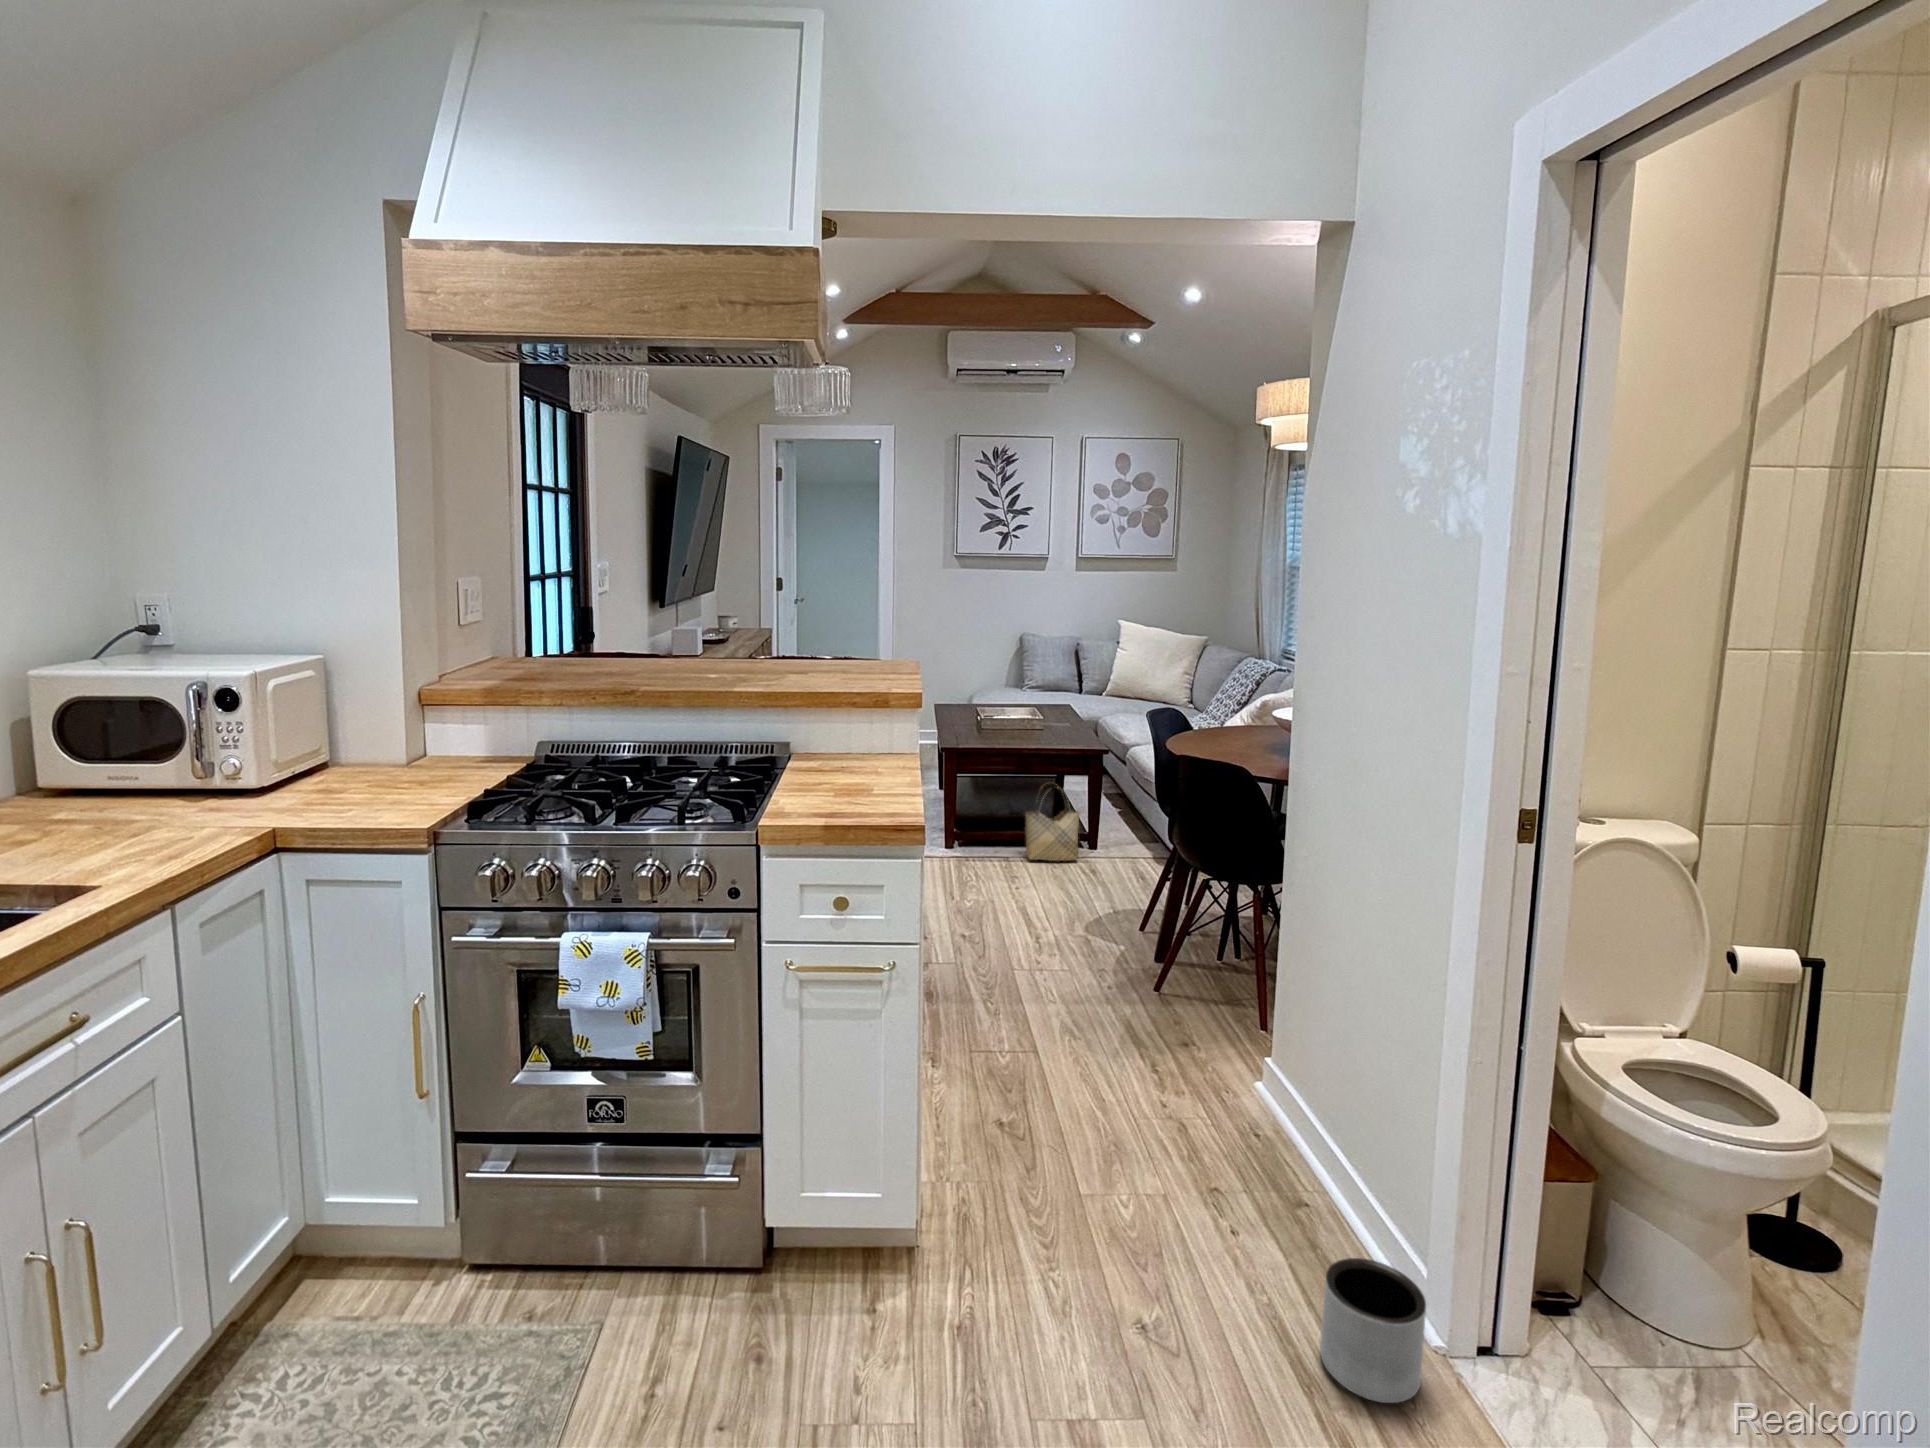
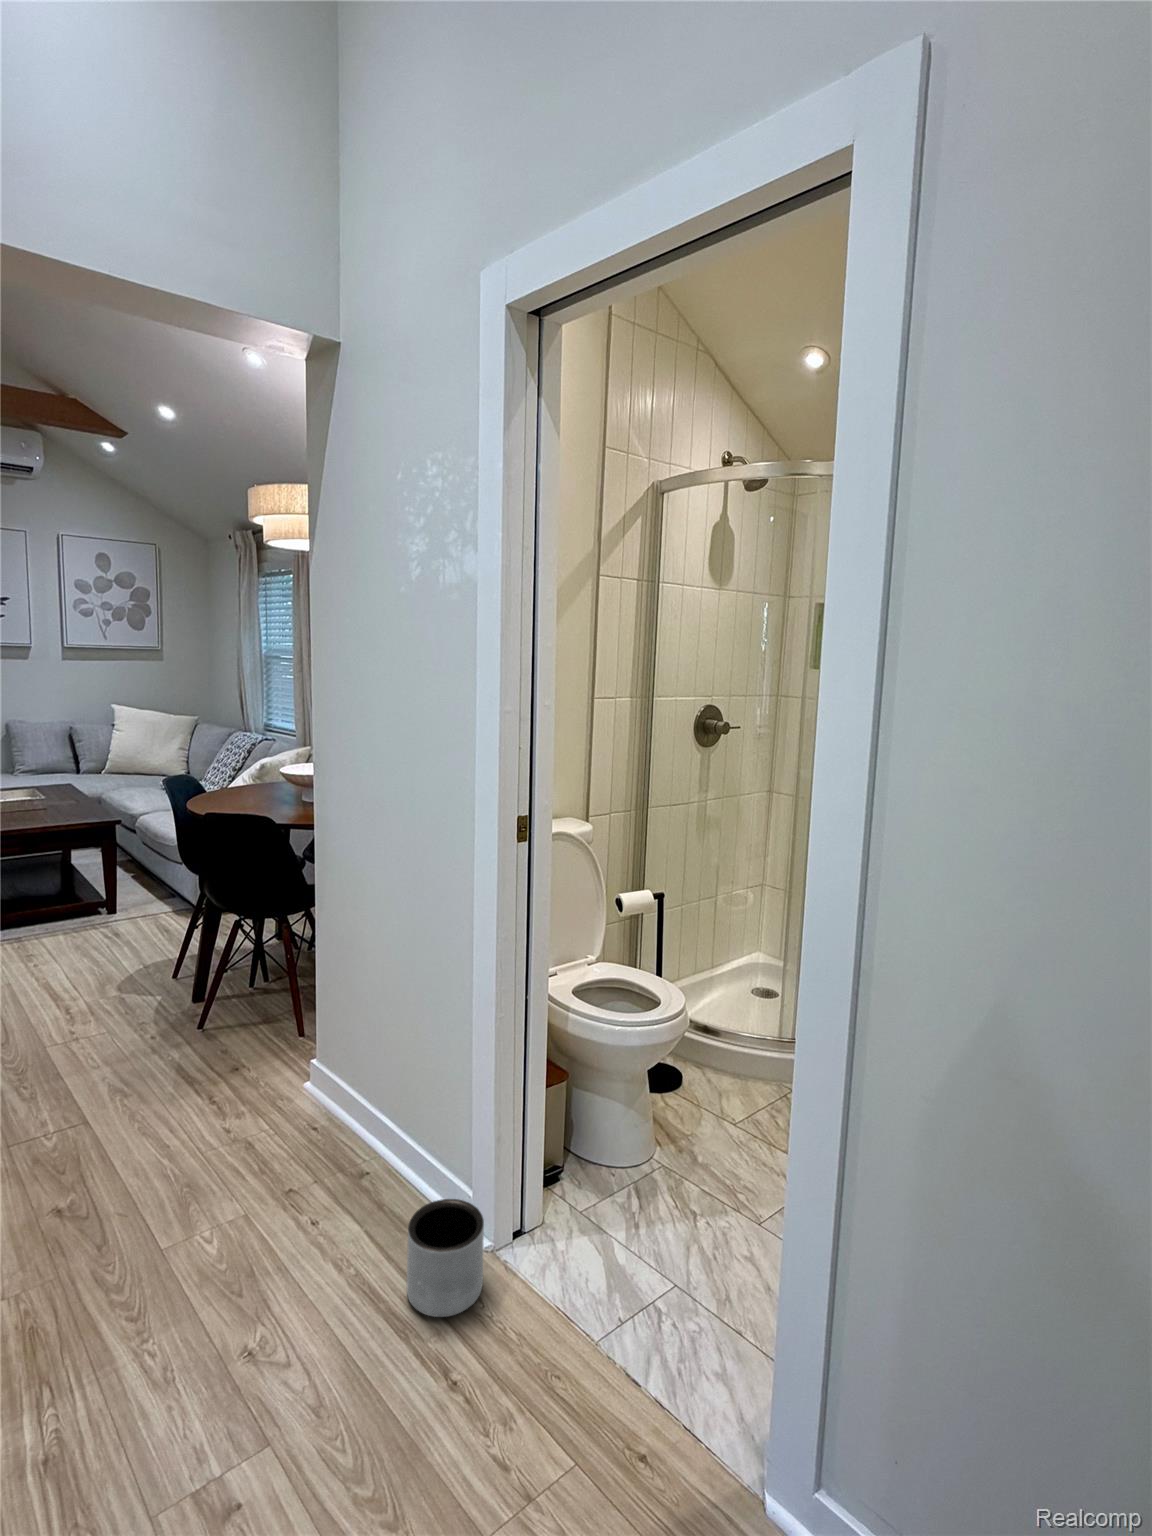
woven basket: present [1025,786,1080,861] -> none [31,858,96,938]

